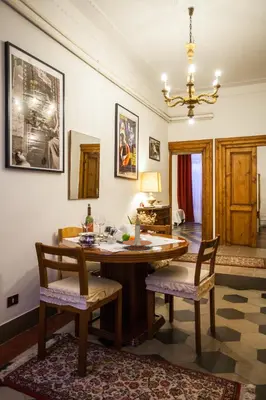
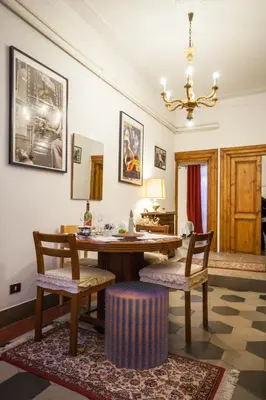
pouf: none [115,292,181,390] -> present [105,281,169,370]

